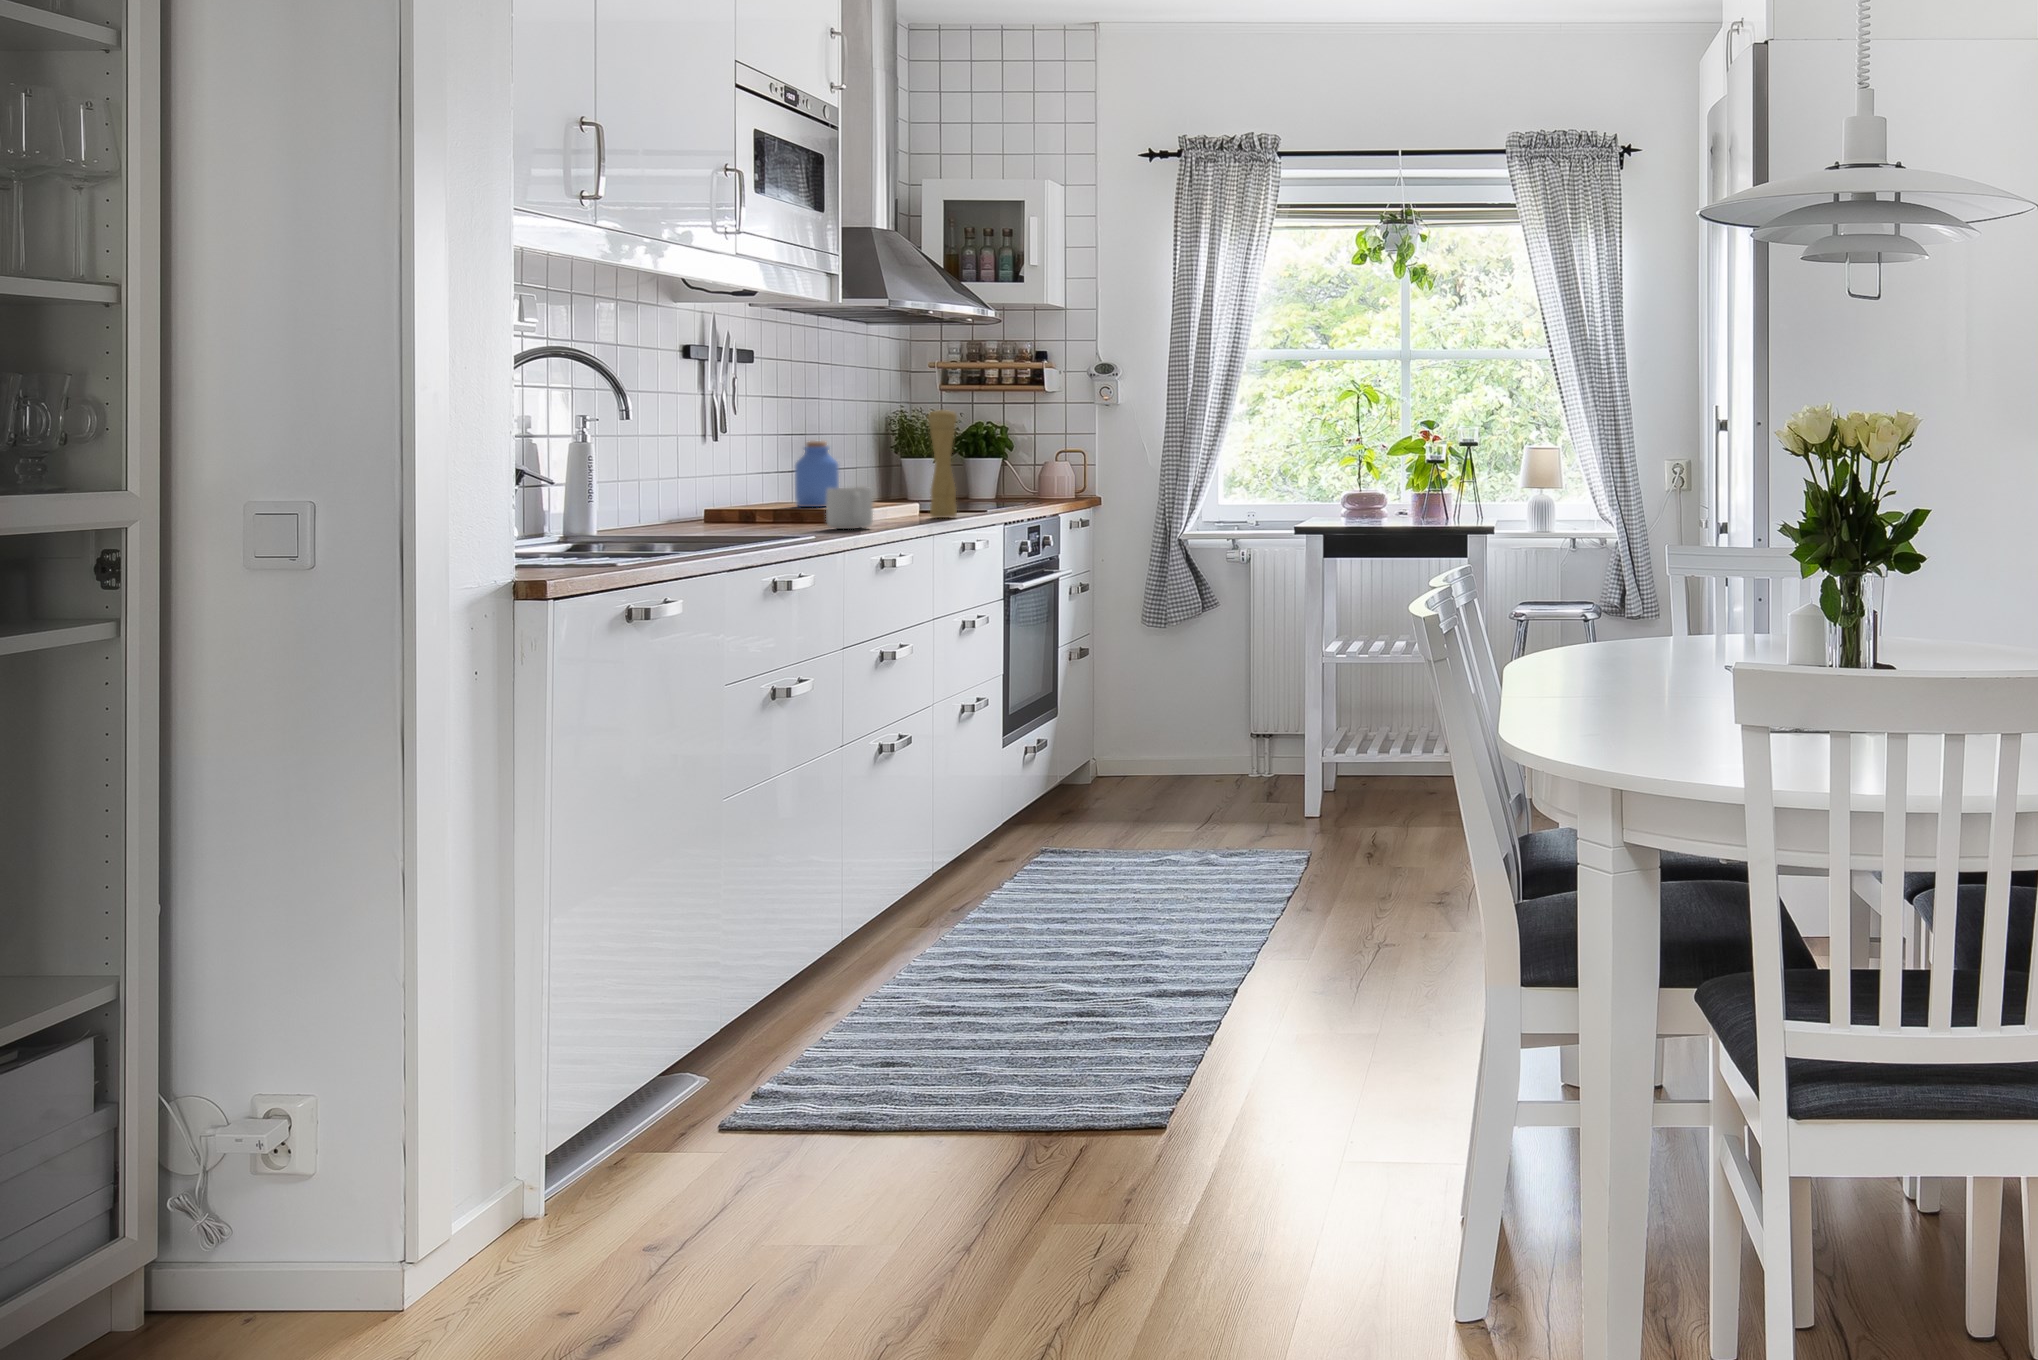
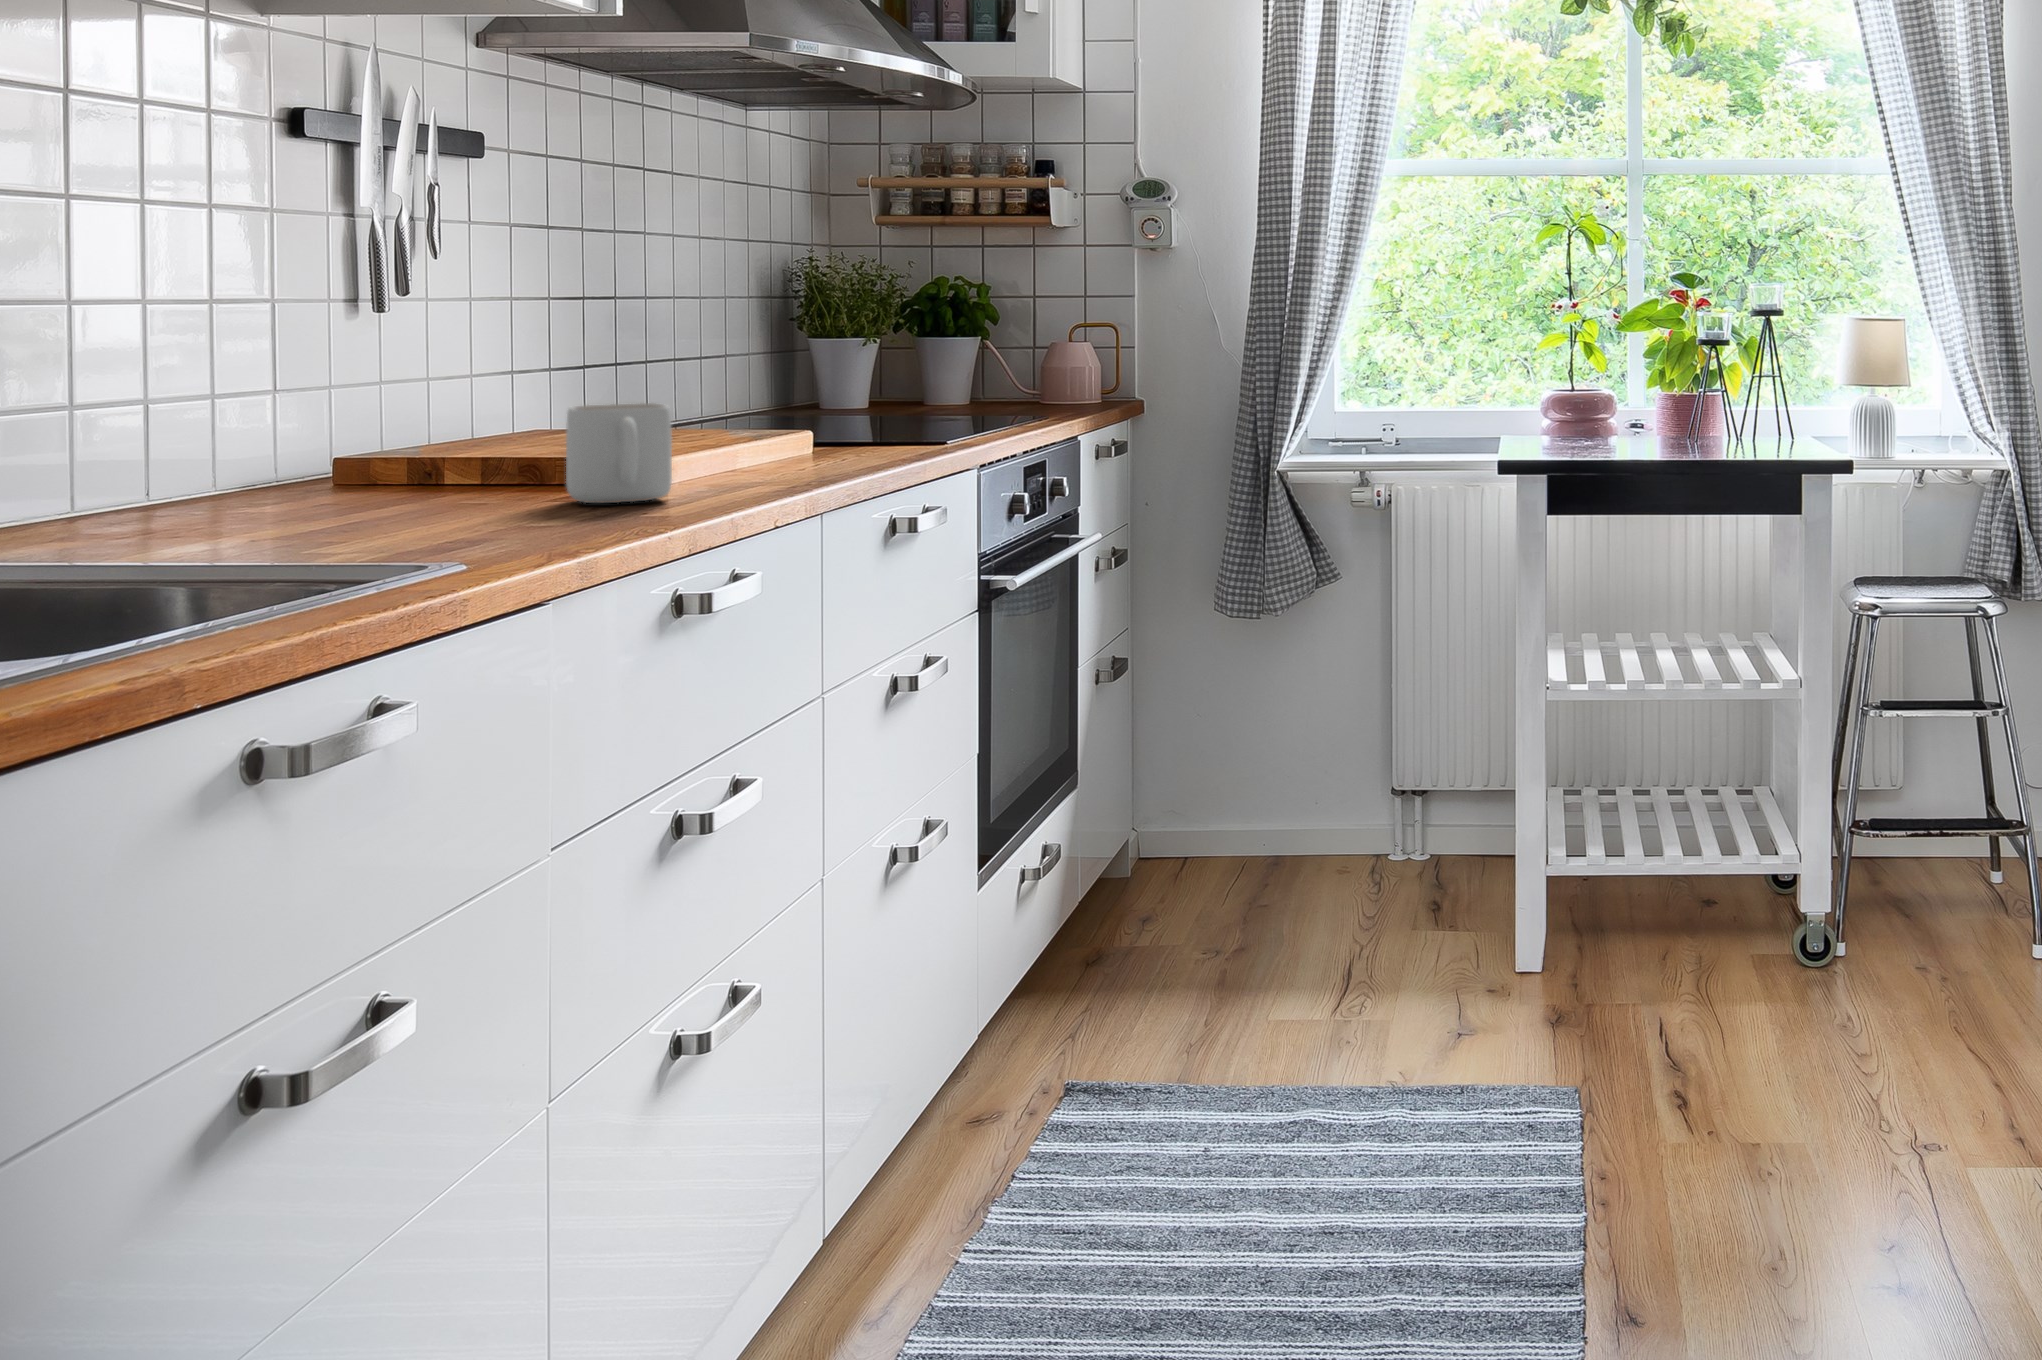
pepper mill: present [928,410,957,518] -> none [823,235,882,461]
jar: present [795,441,839,507] -> none [611,306,690,424]

